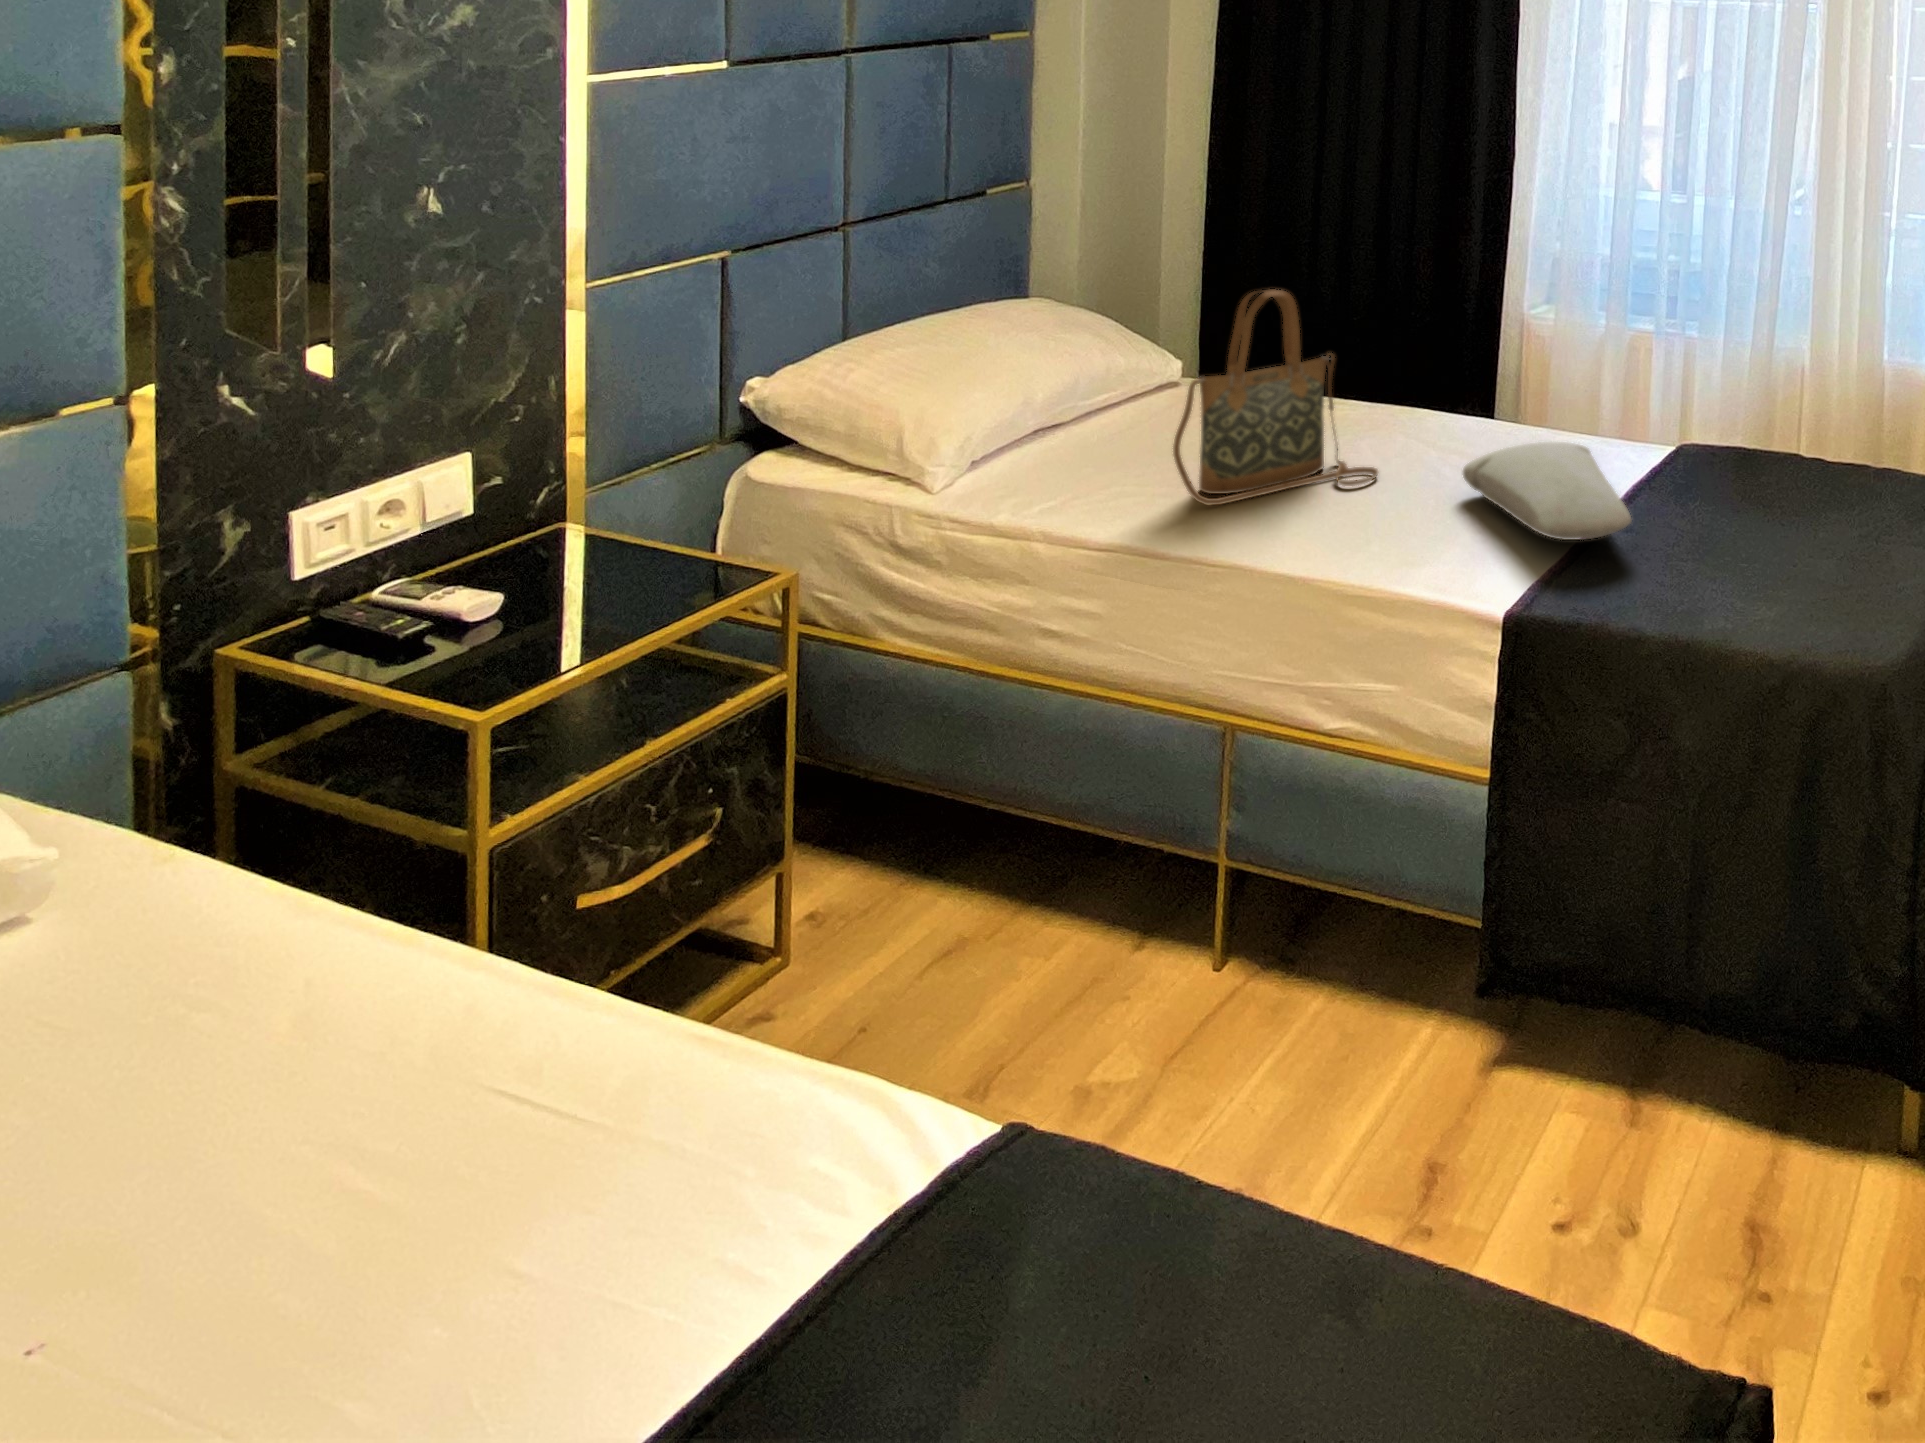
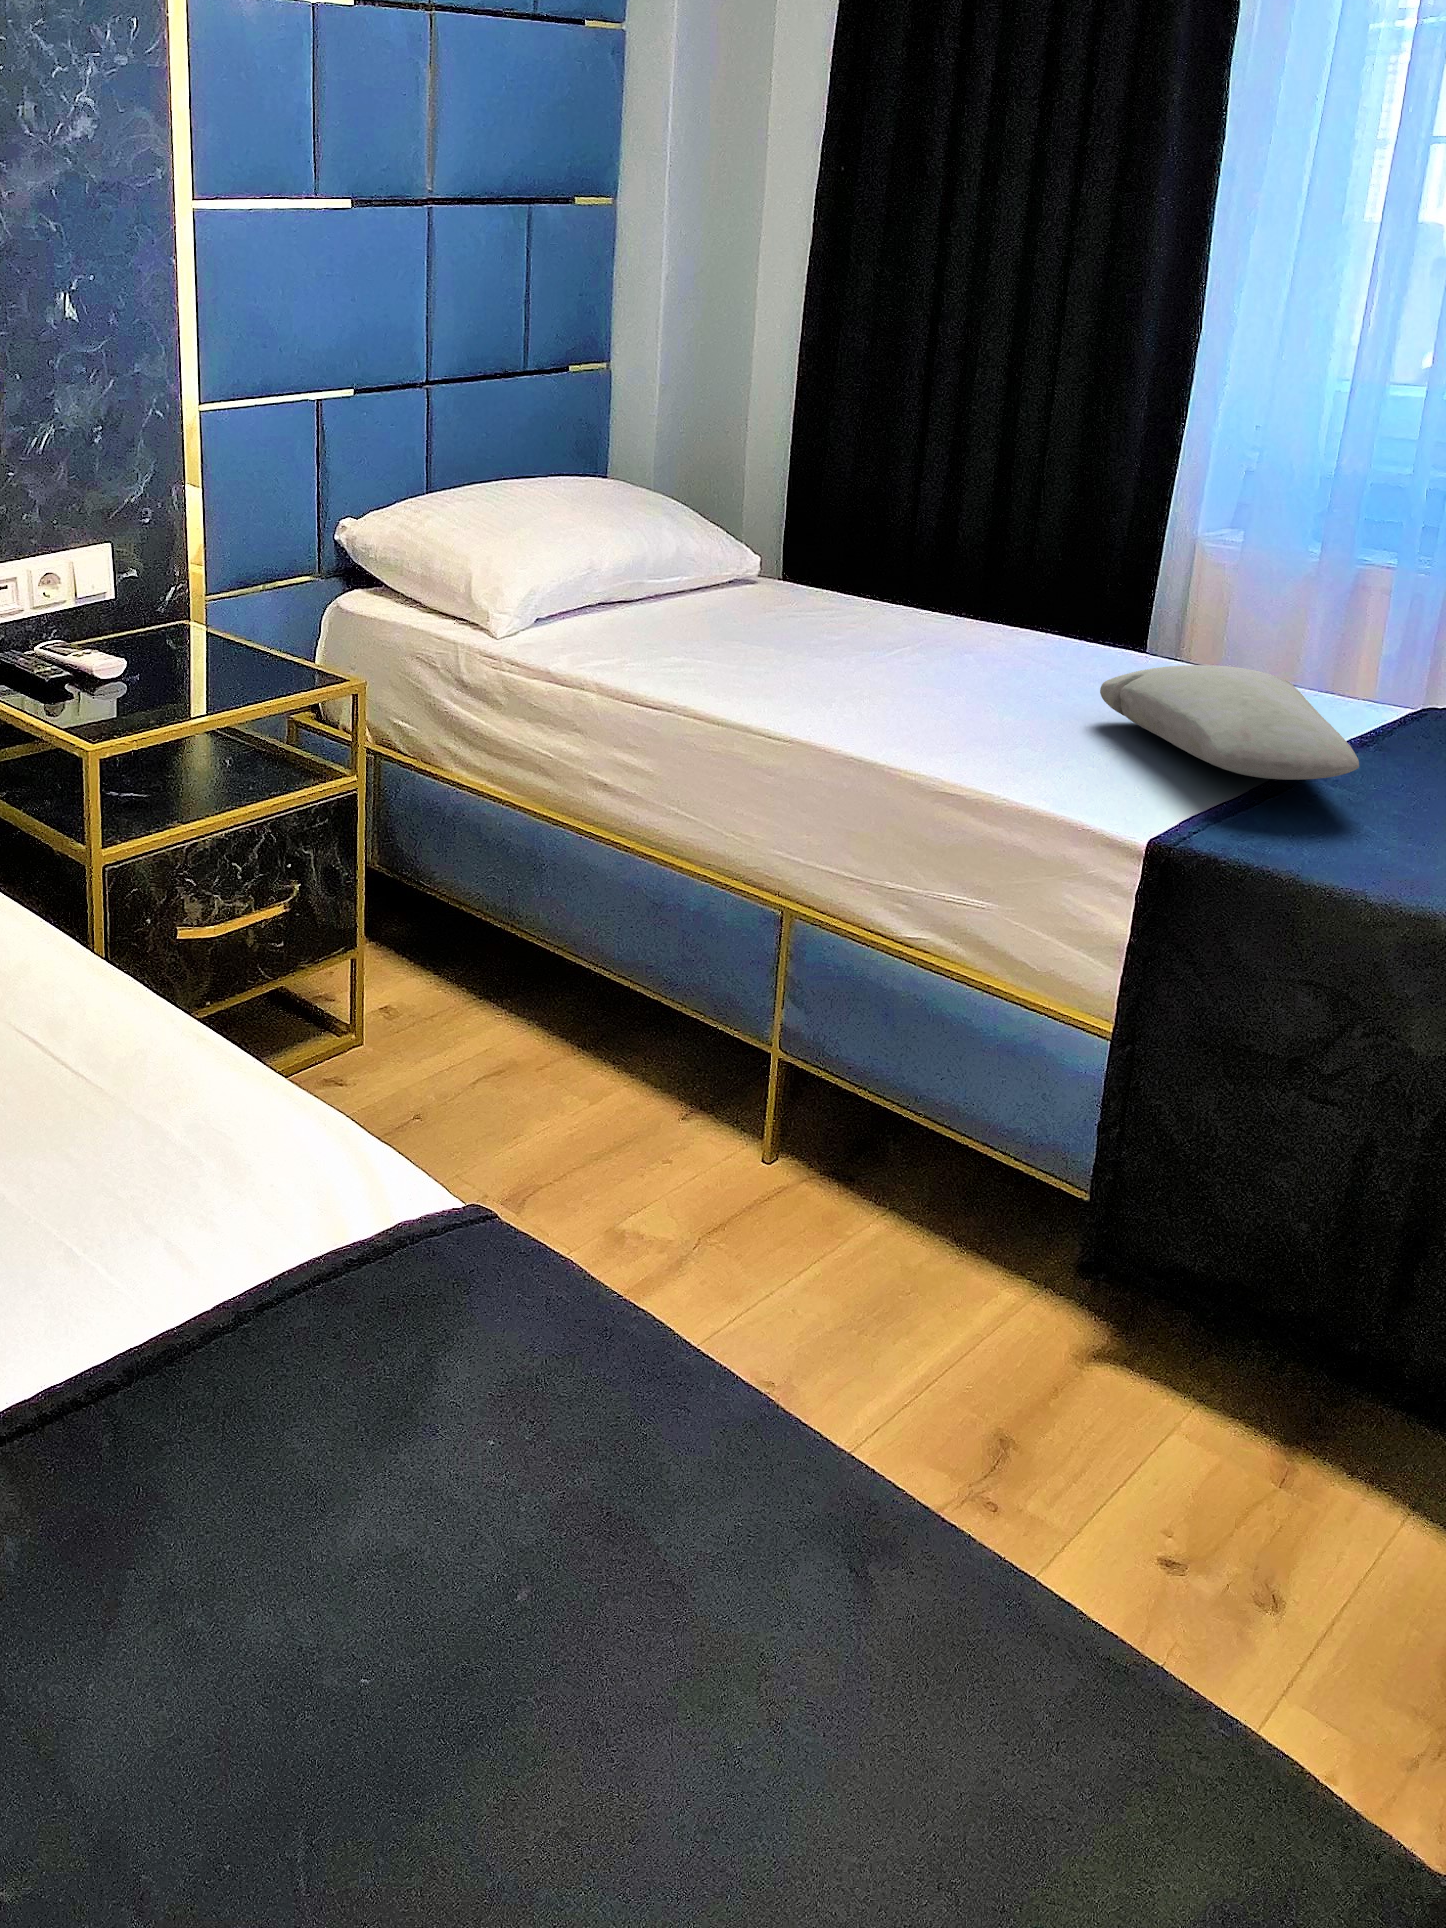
handbag: present [1173,289,1378,505] -> none [736,448,985,691]

